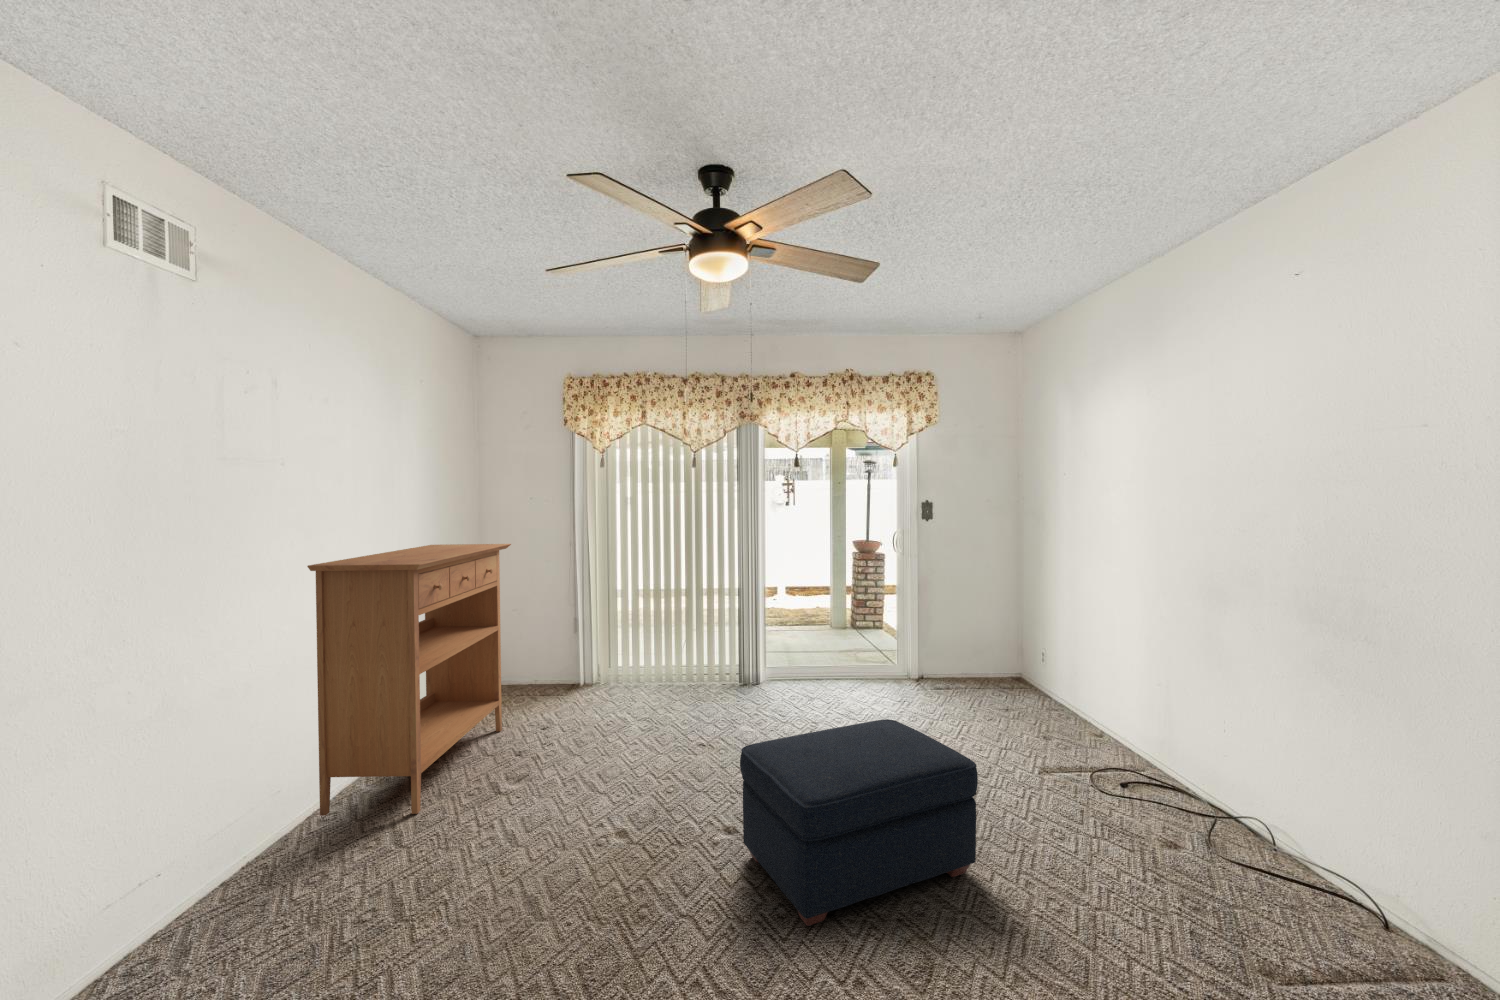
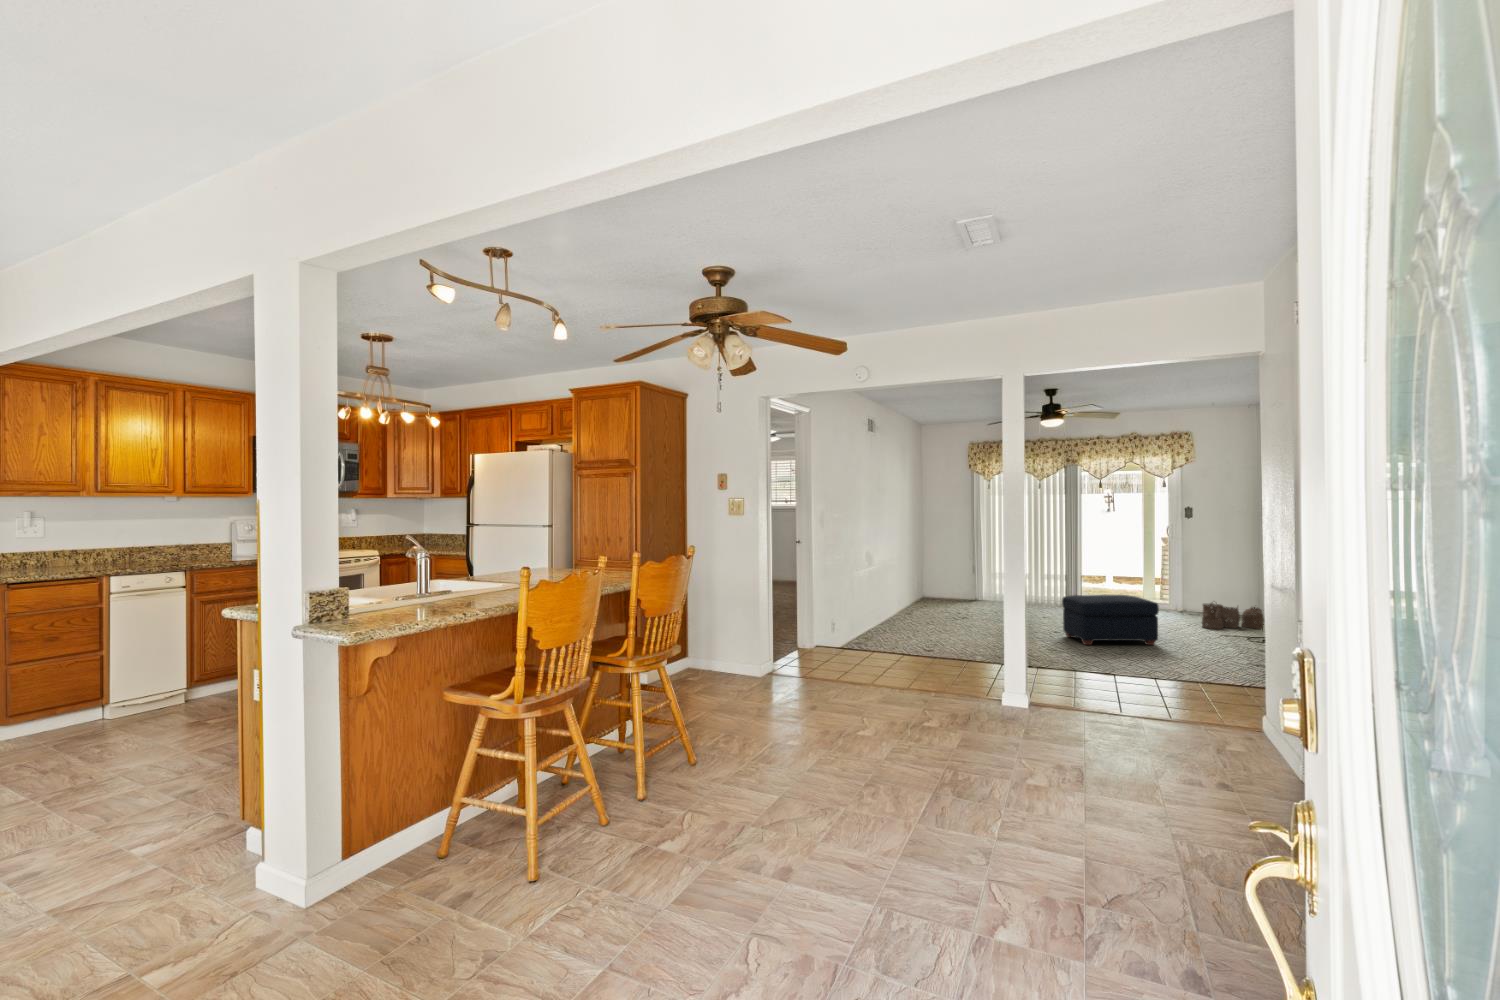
console table: present [307,544,511,816] -> none [894,525,950,621]
woven basket: none [968,668,1075,739] -> present [1202,603,1264,629]

